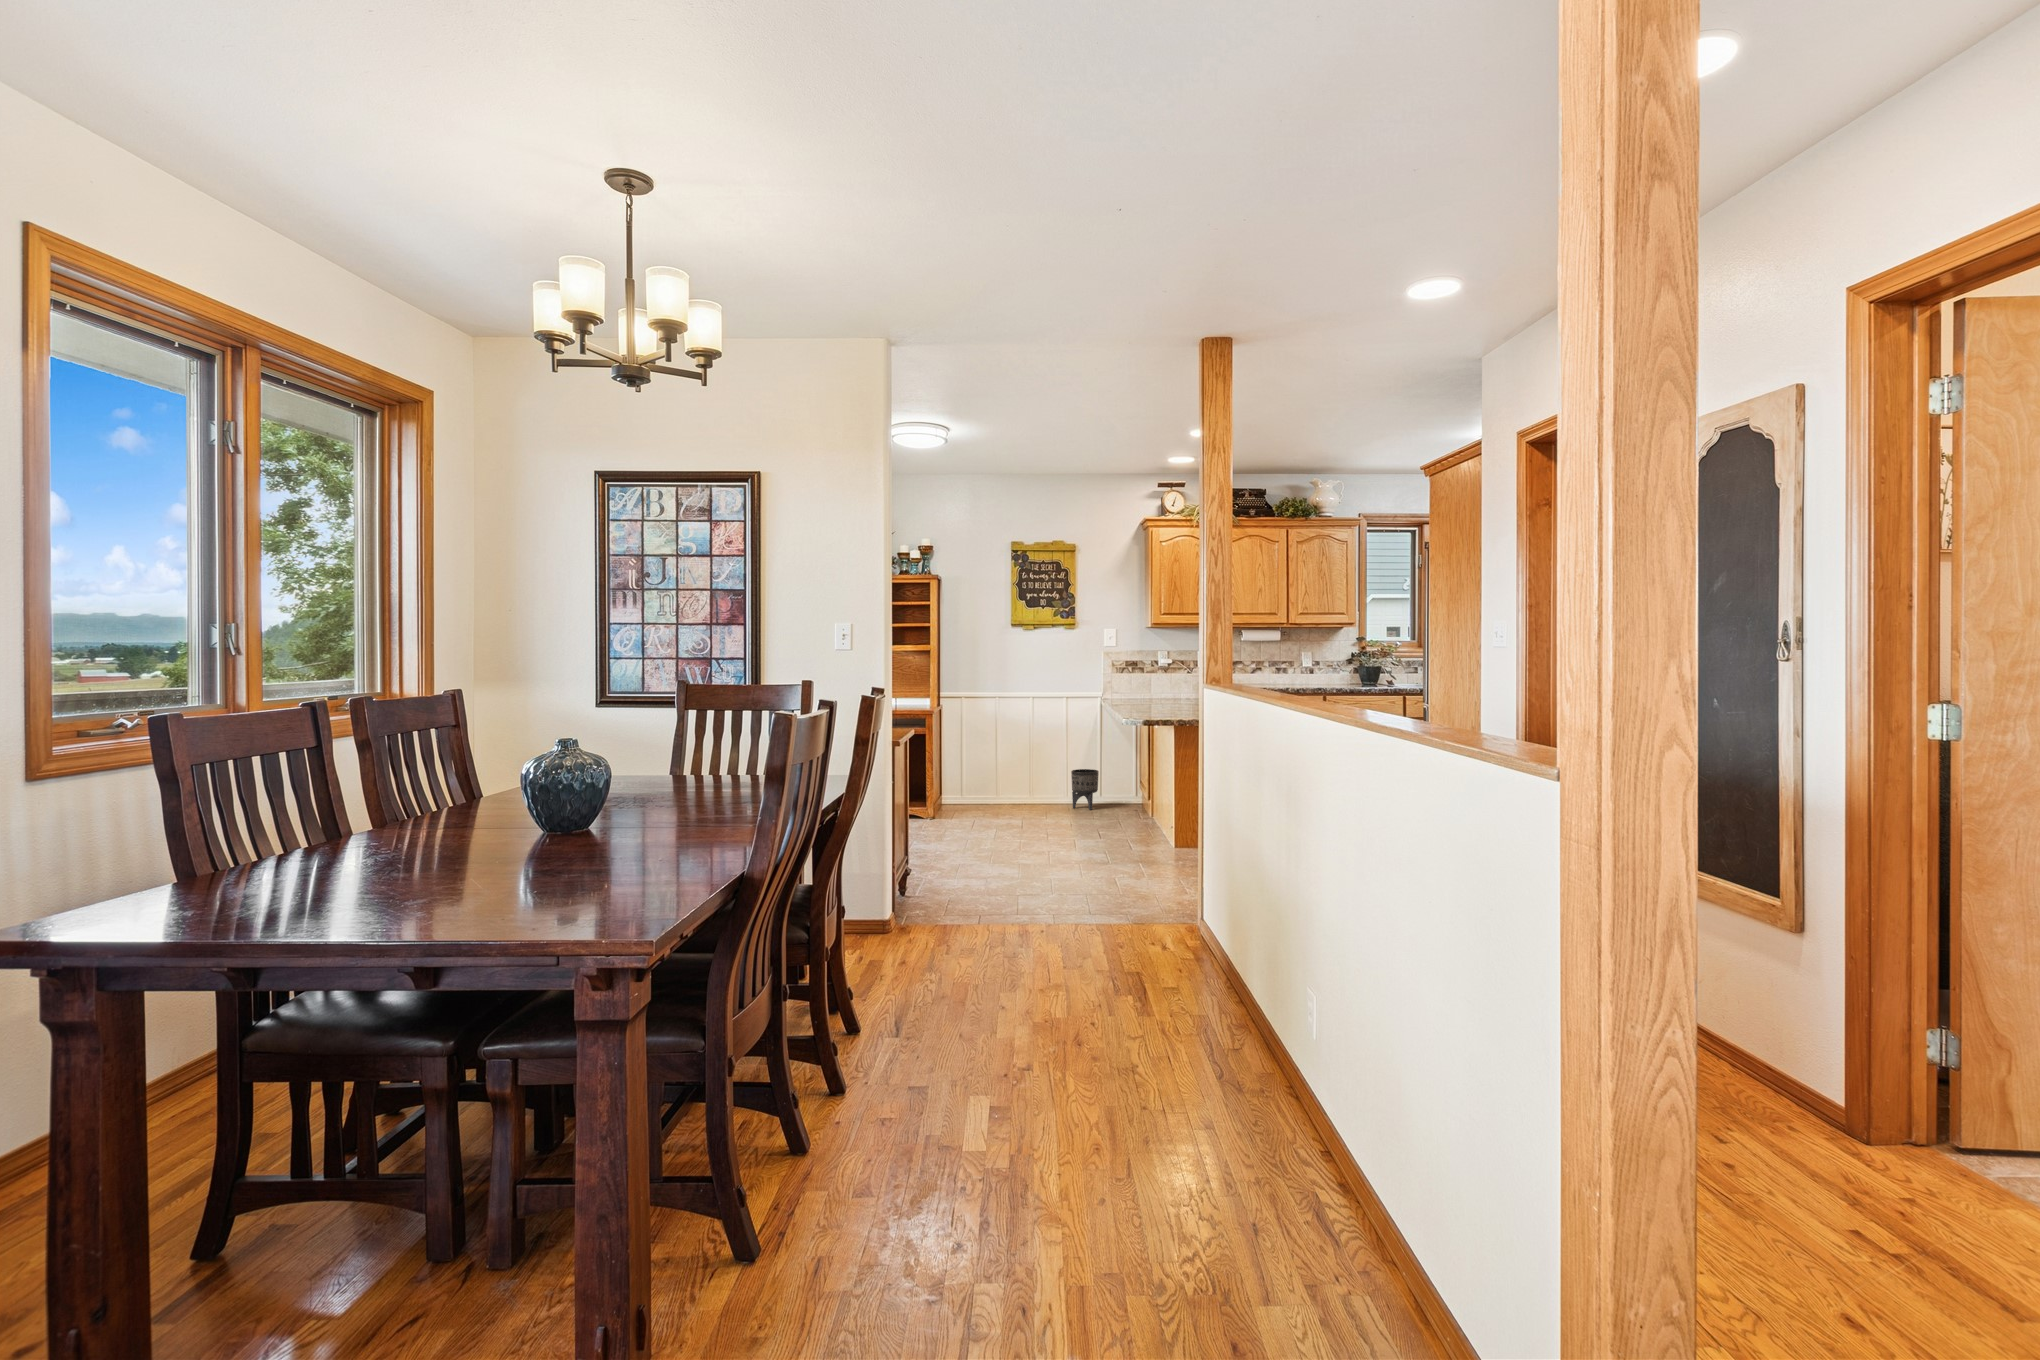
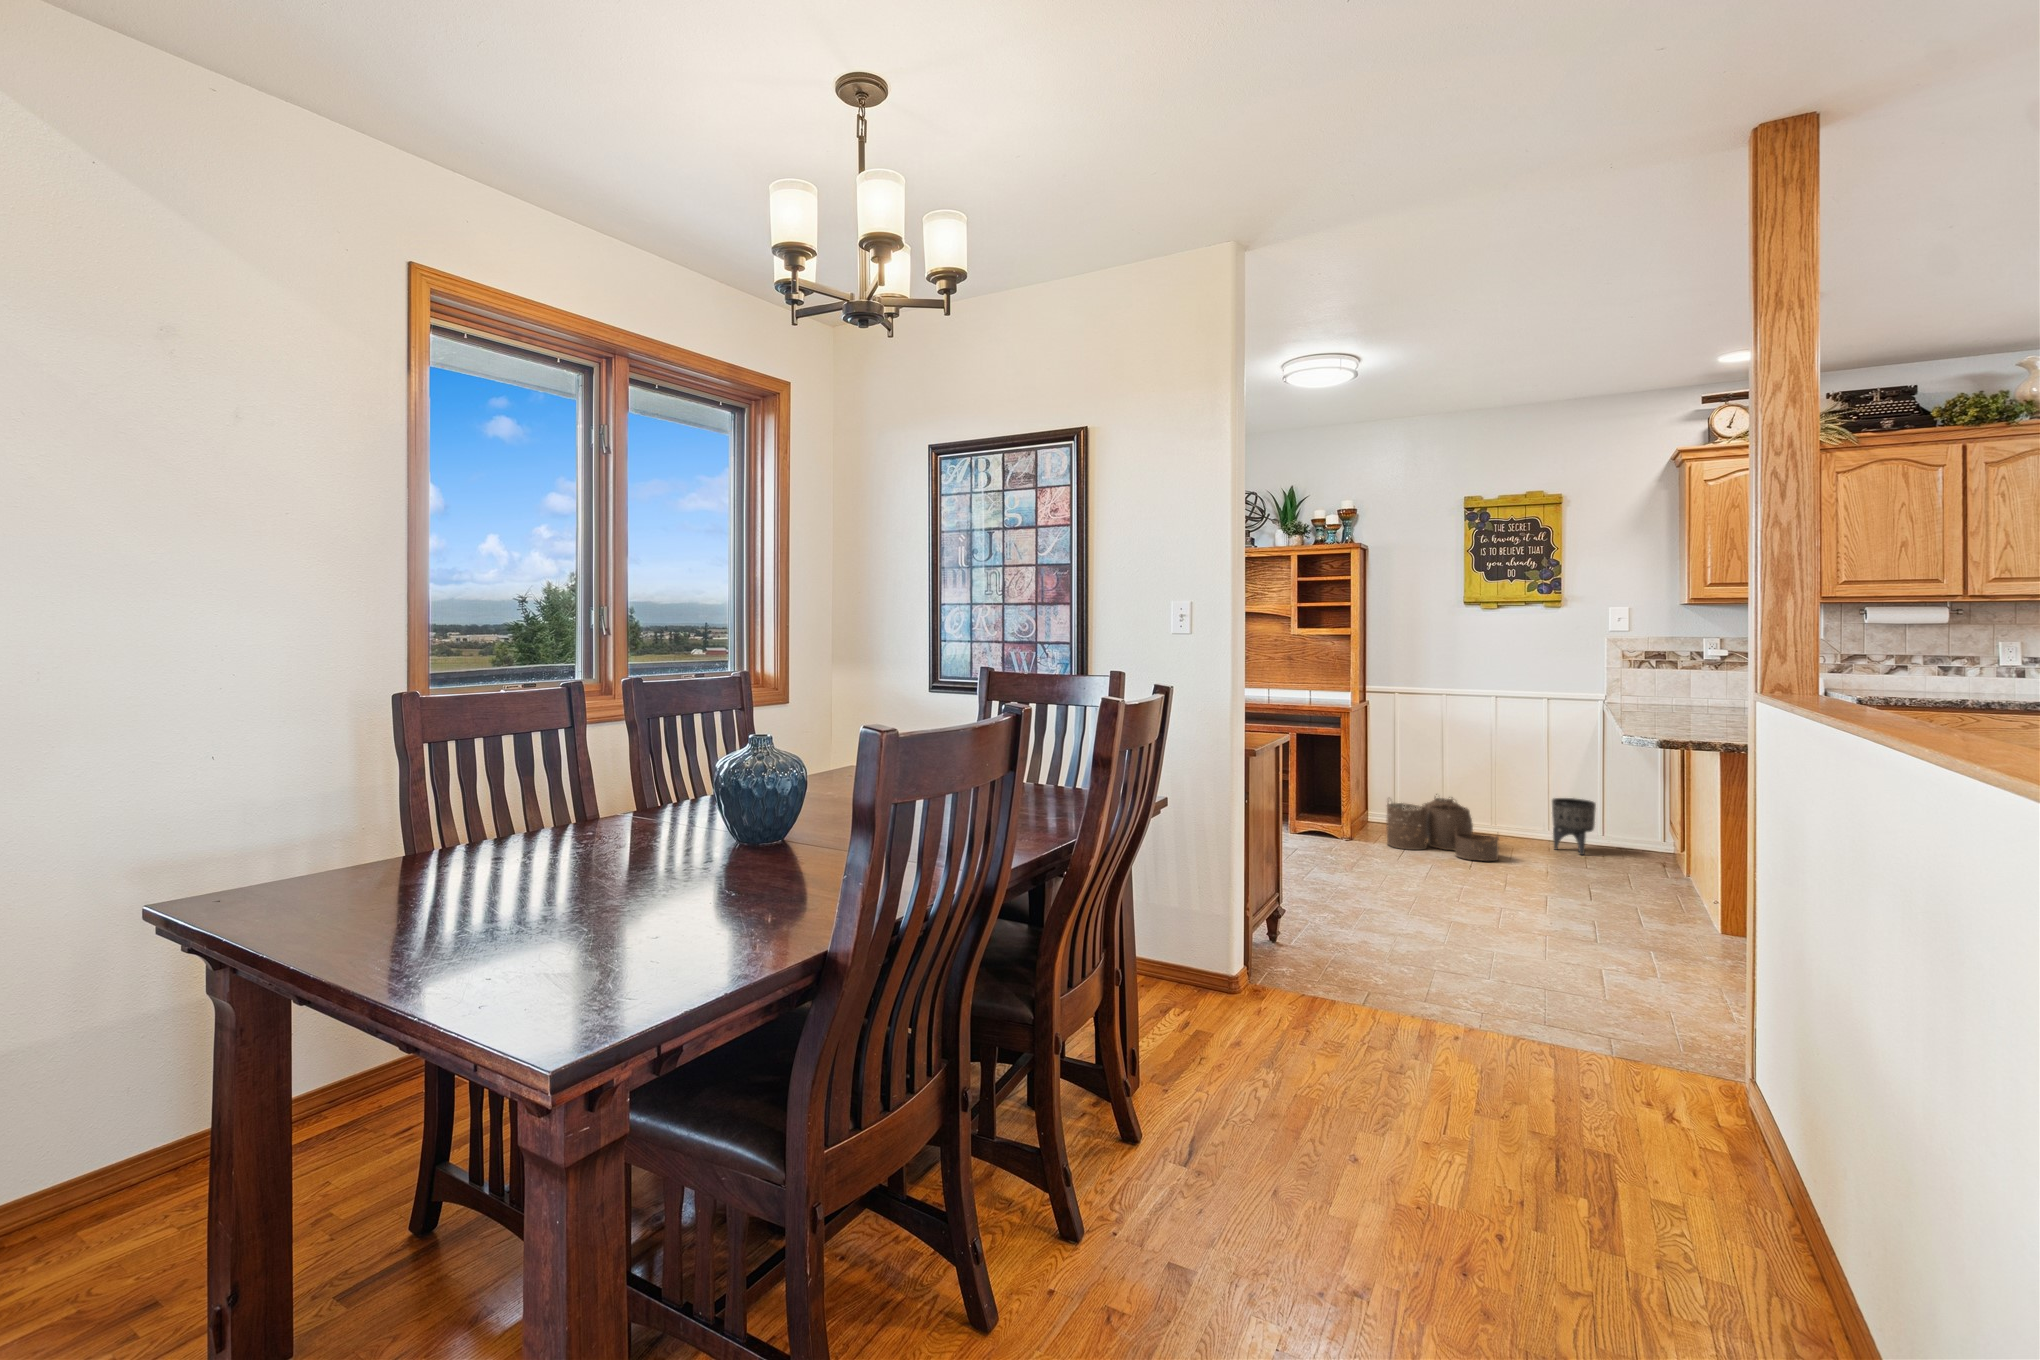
woven basket: none [961,774,1040,821] -> present [1387,794,1498,861]

